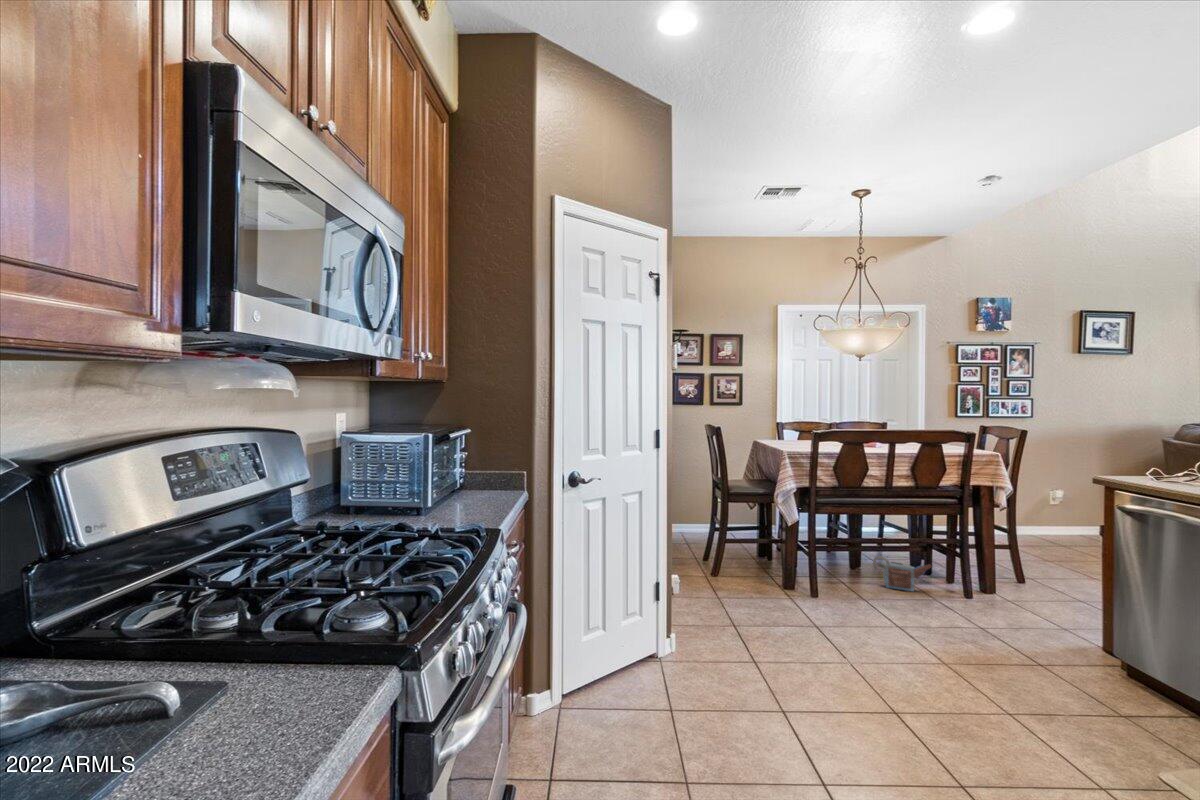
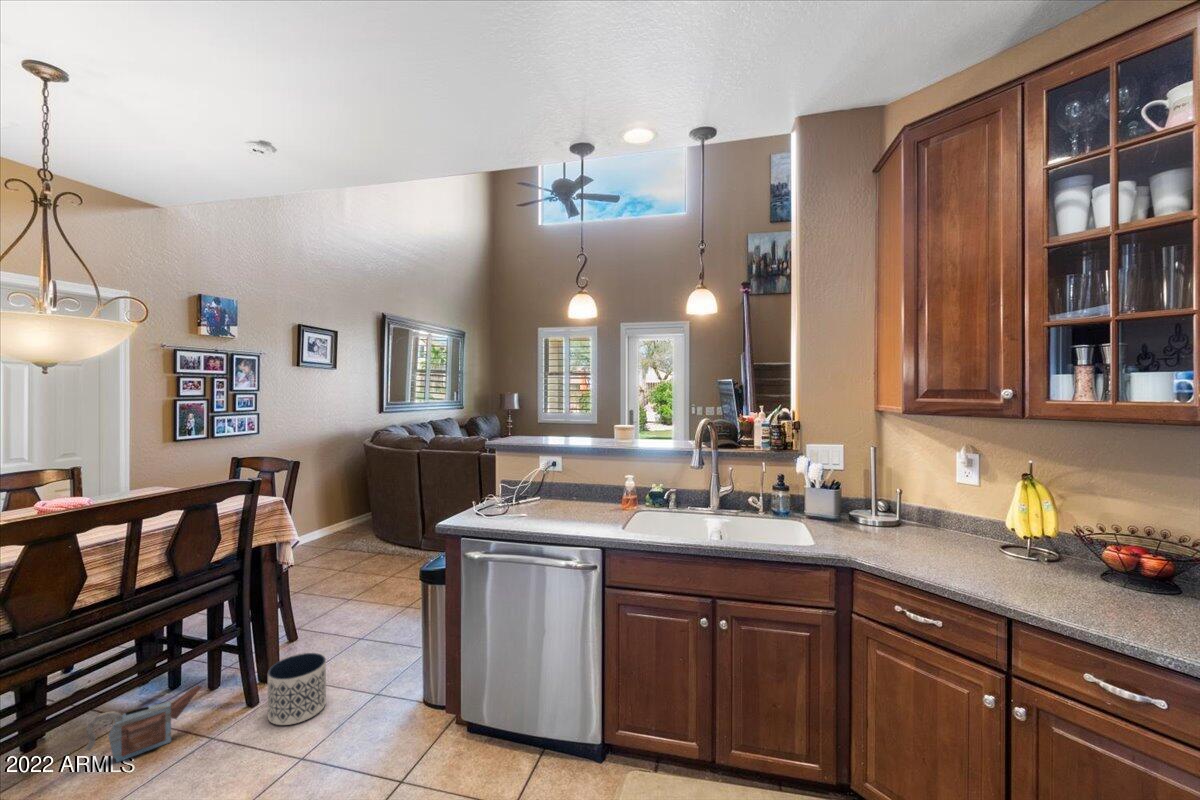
planter: none [972,571,1018,617] -> present [268,653,326,725]

